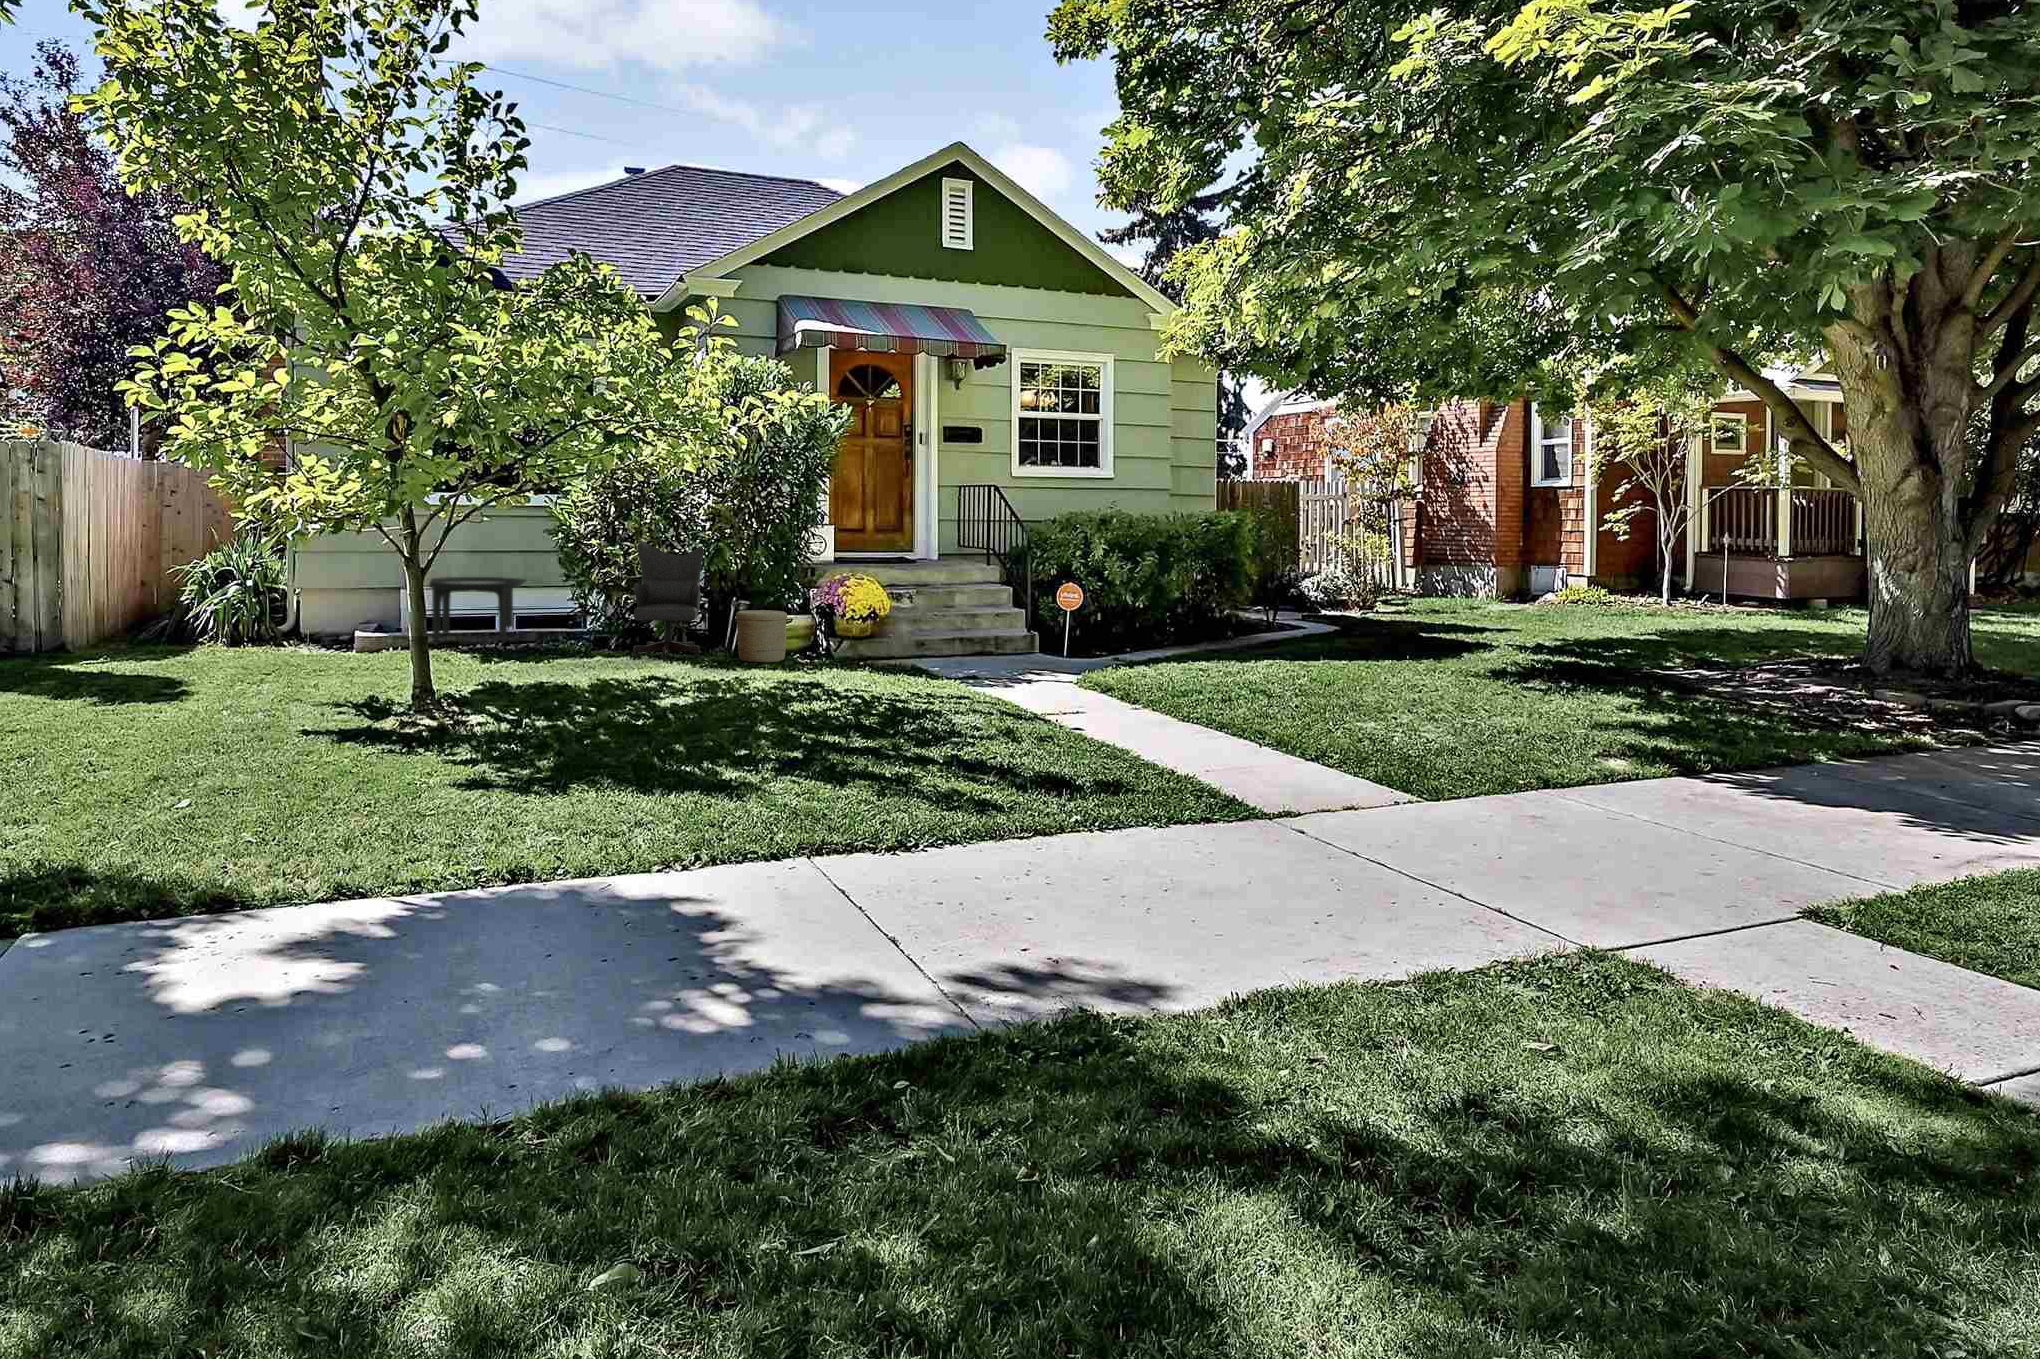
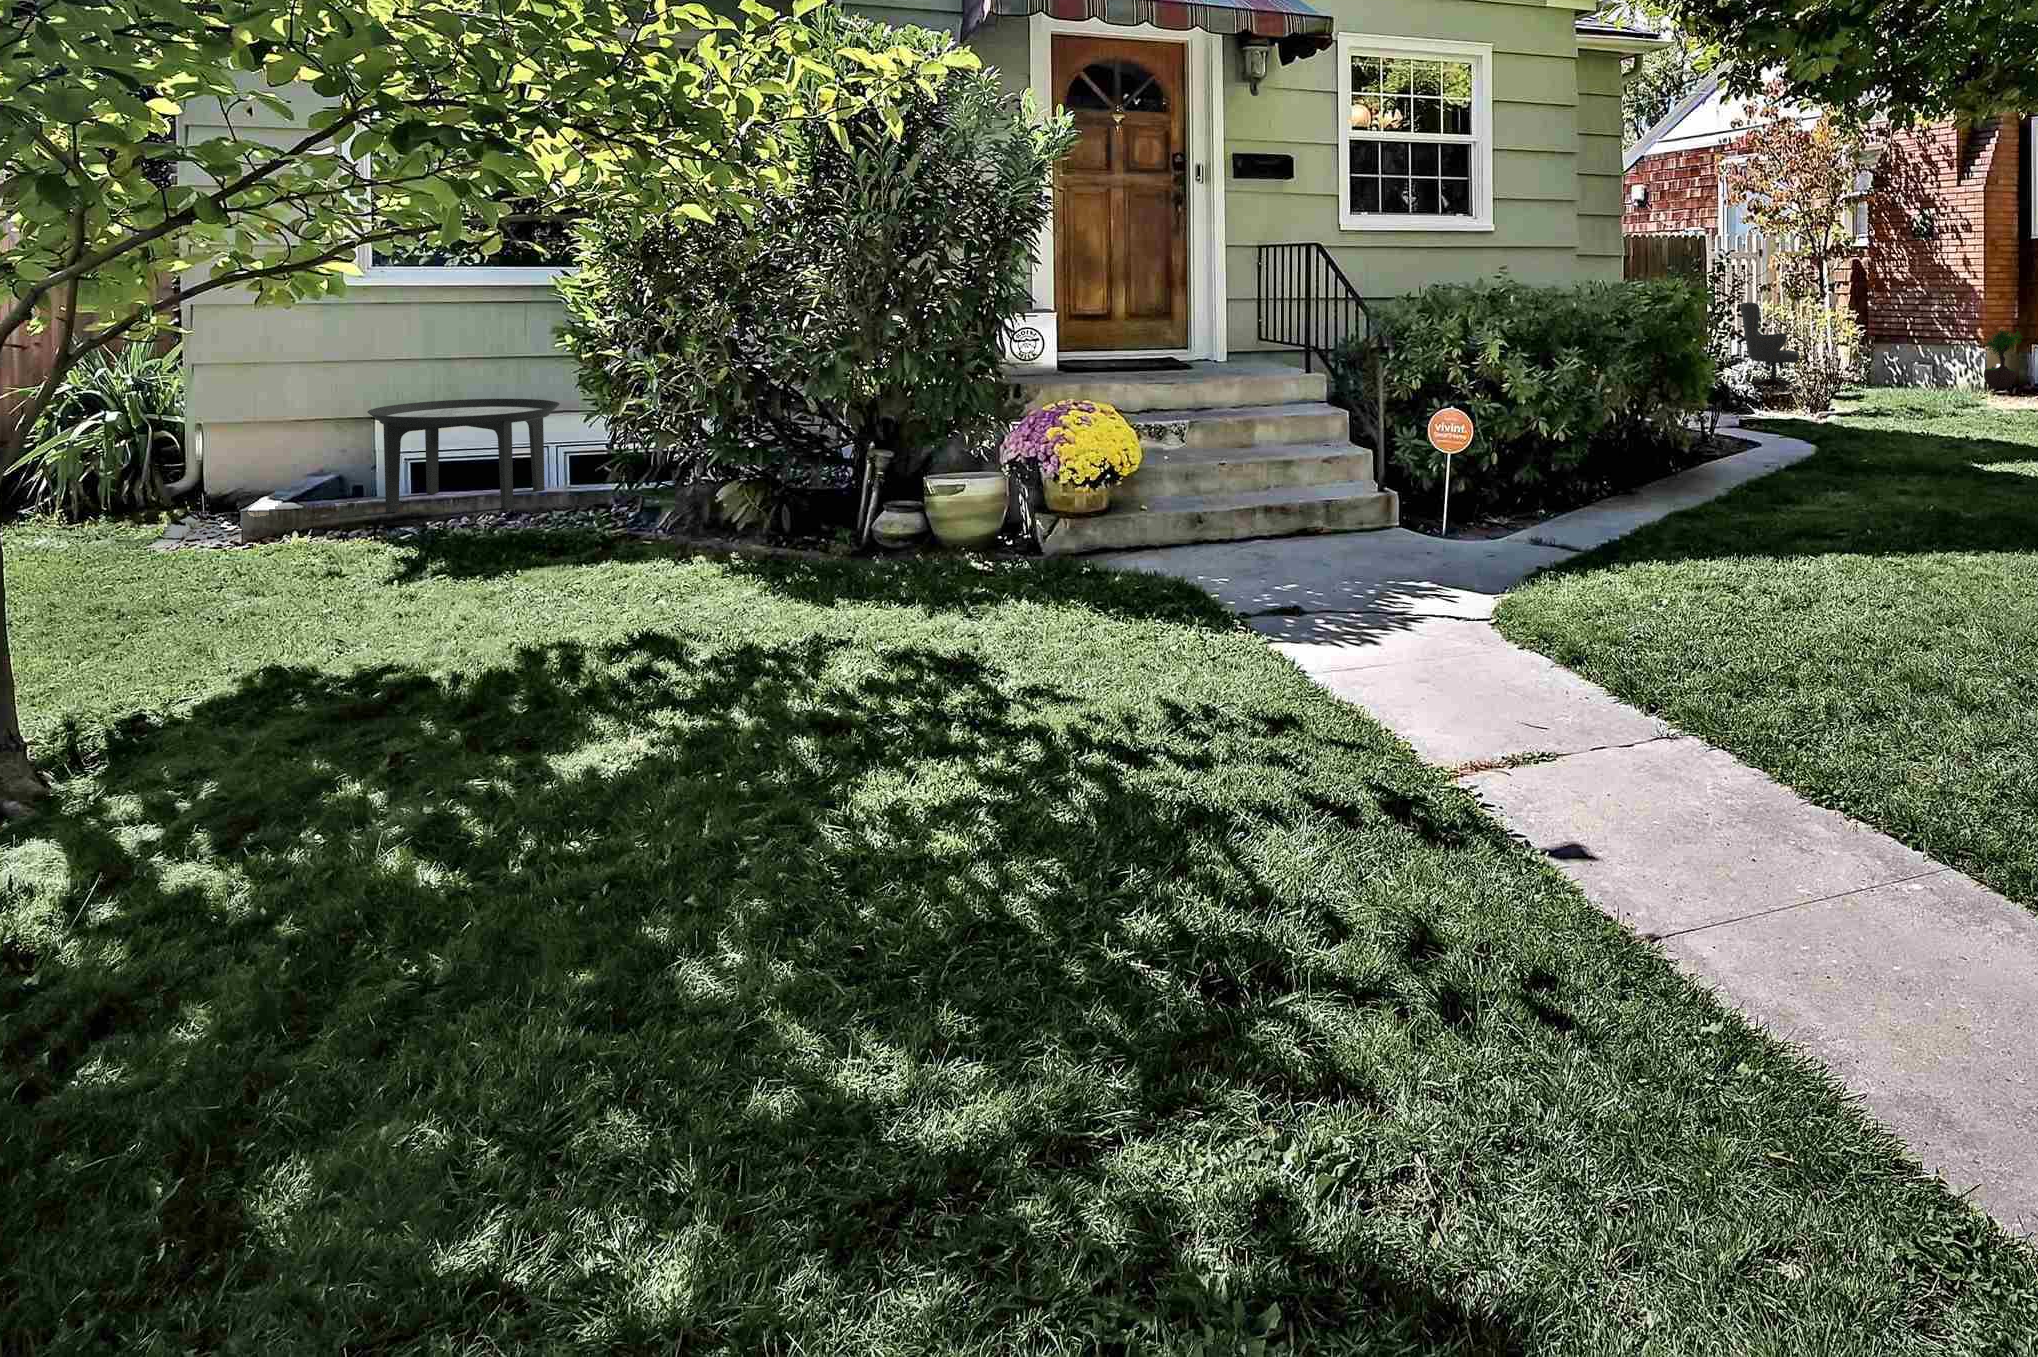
chair: present [633,542,704,660] -> present [1740,302,1801,392]
potted tree: none [1488,551,1518,599] -> present [1984,328,2021,389]
woven basket: present [736,610,787,662] -> none [856,468,951,568]

